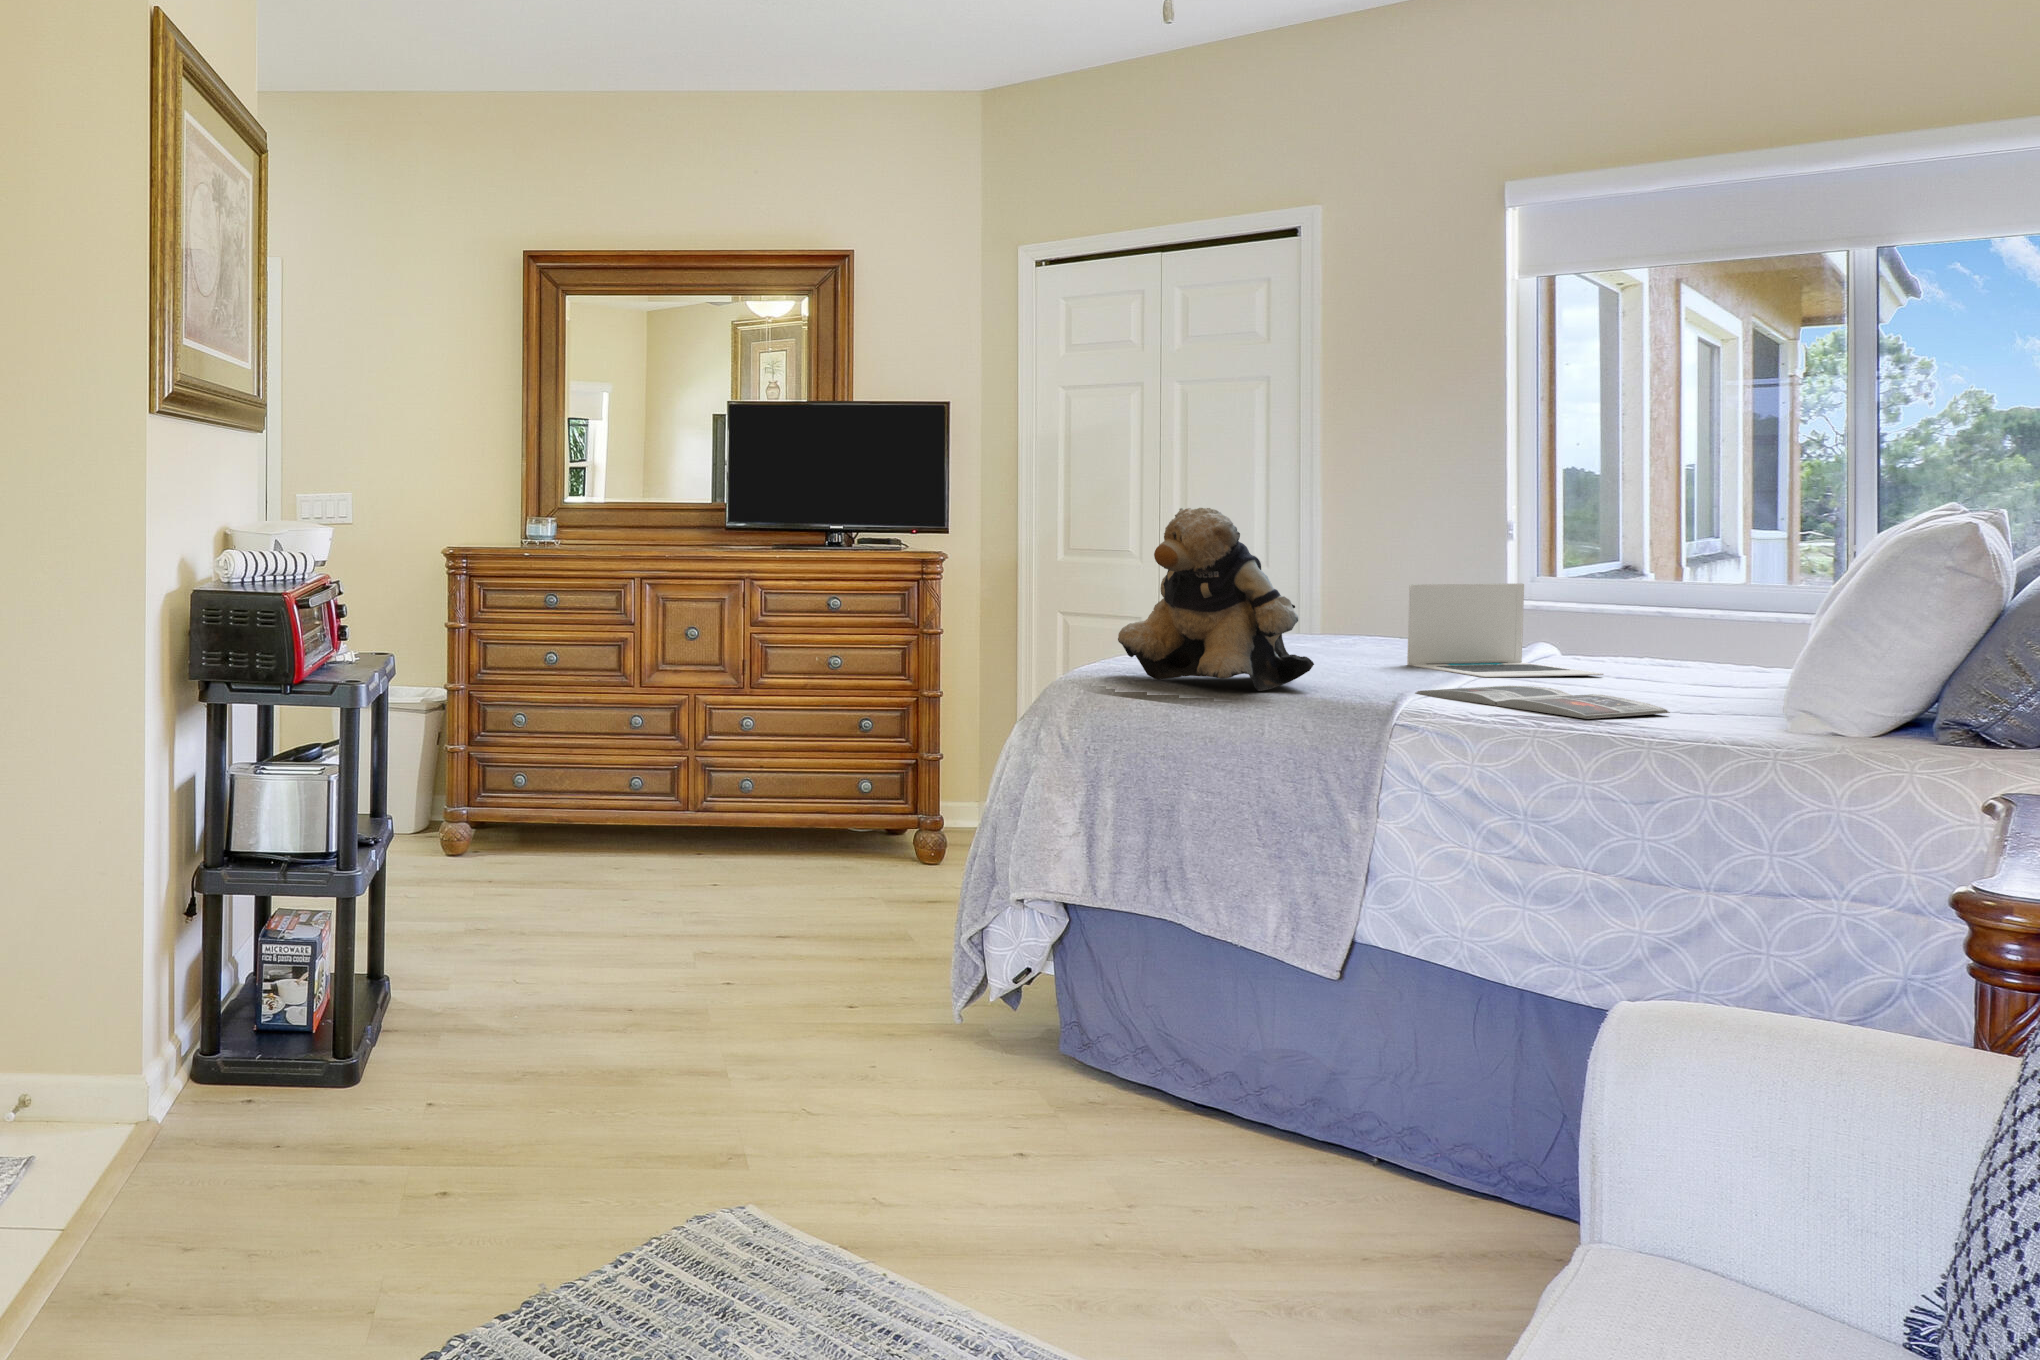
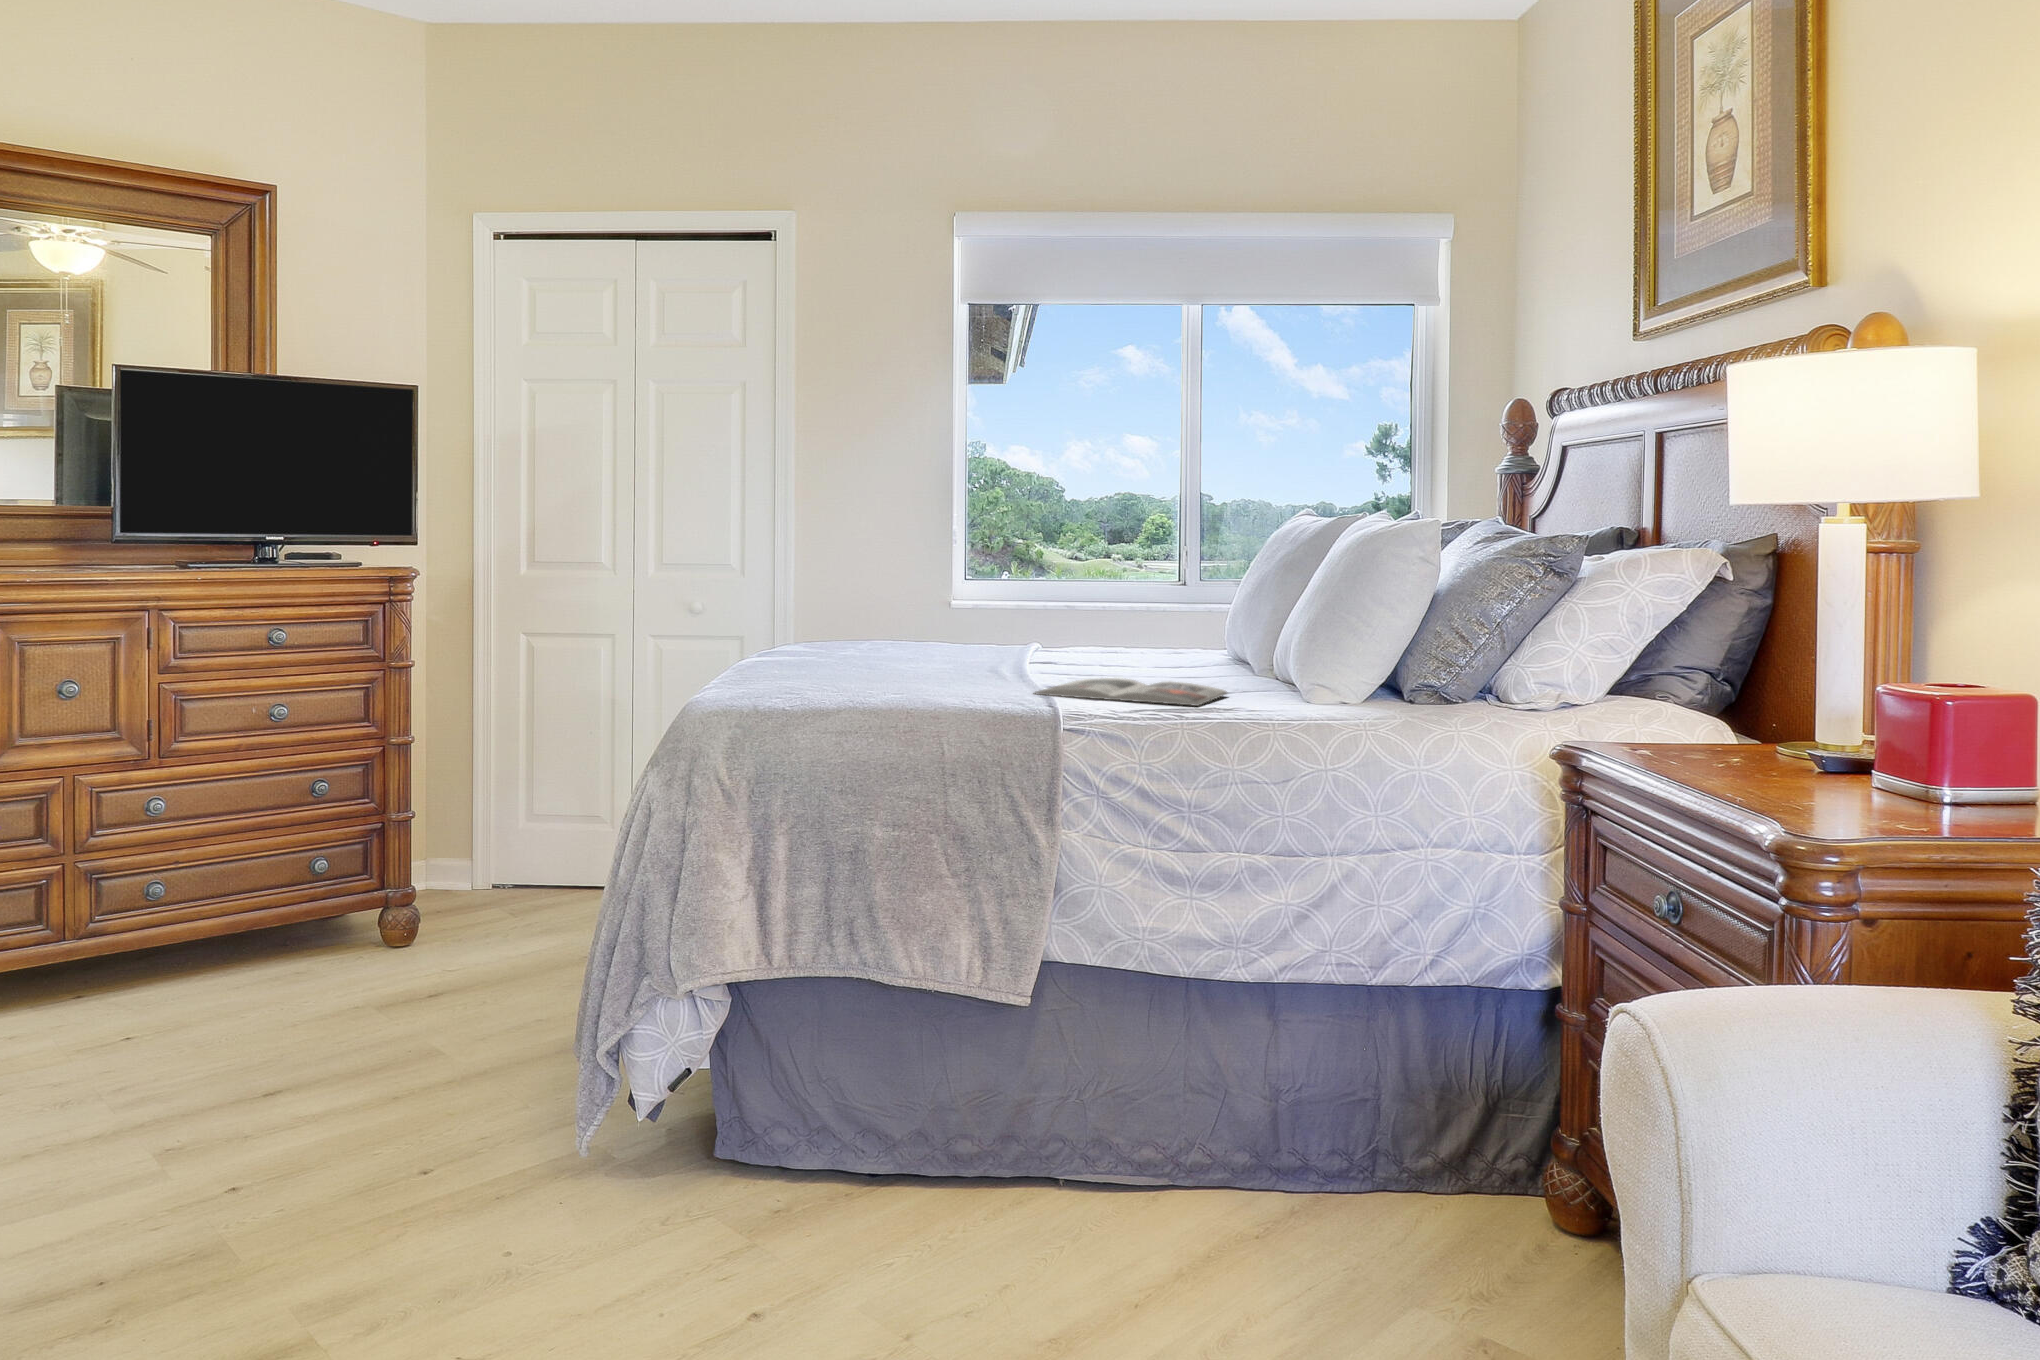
teddy bear: present [1118,508,1314,691] -> none [766,506,961,706]
laptop: present [1407,583,1604,677] -> none [957,582,1103,672]

